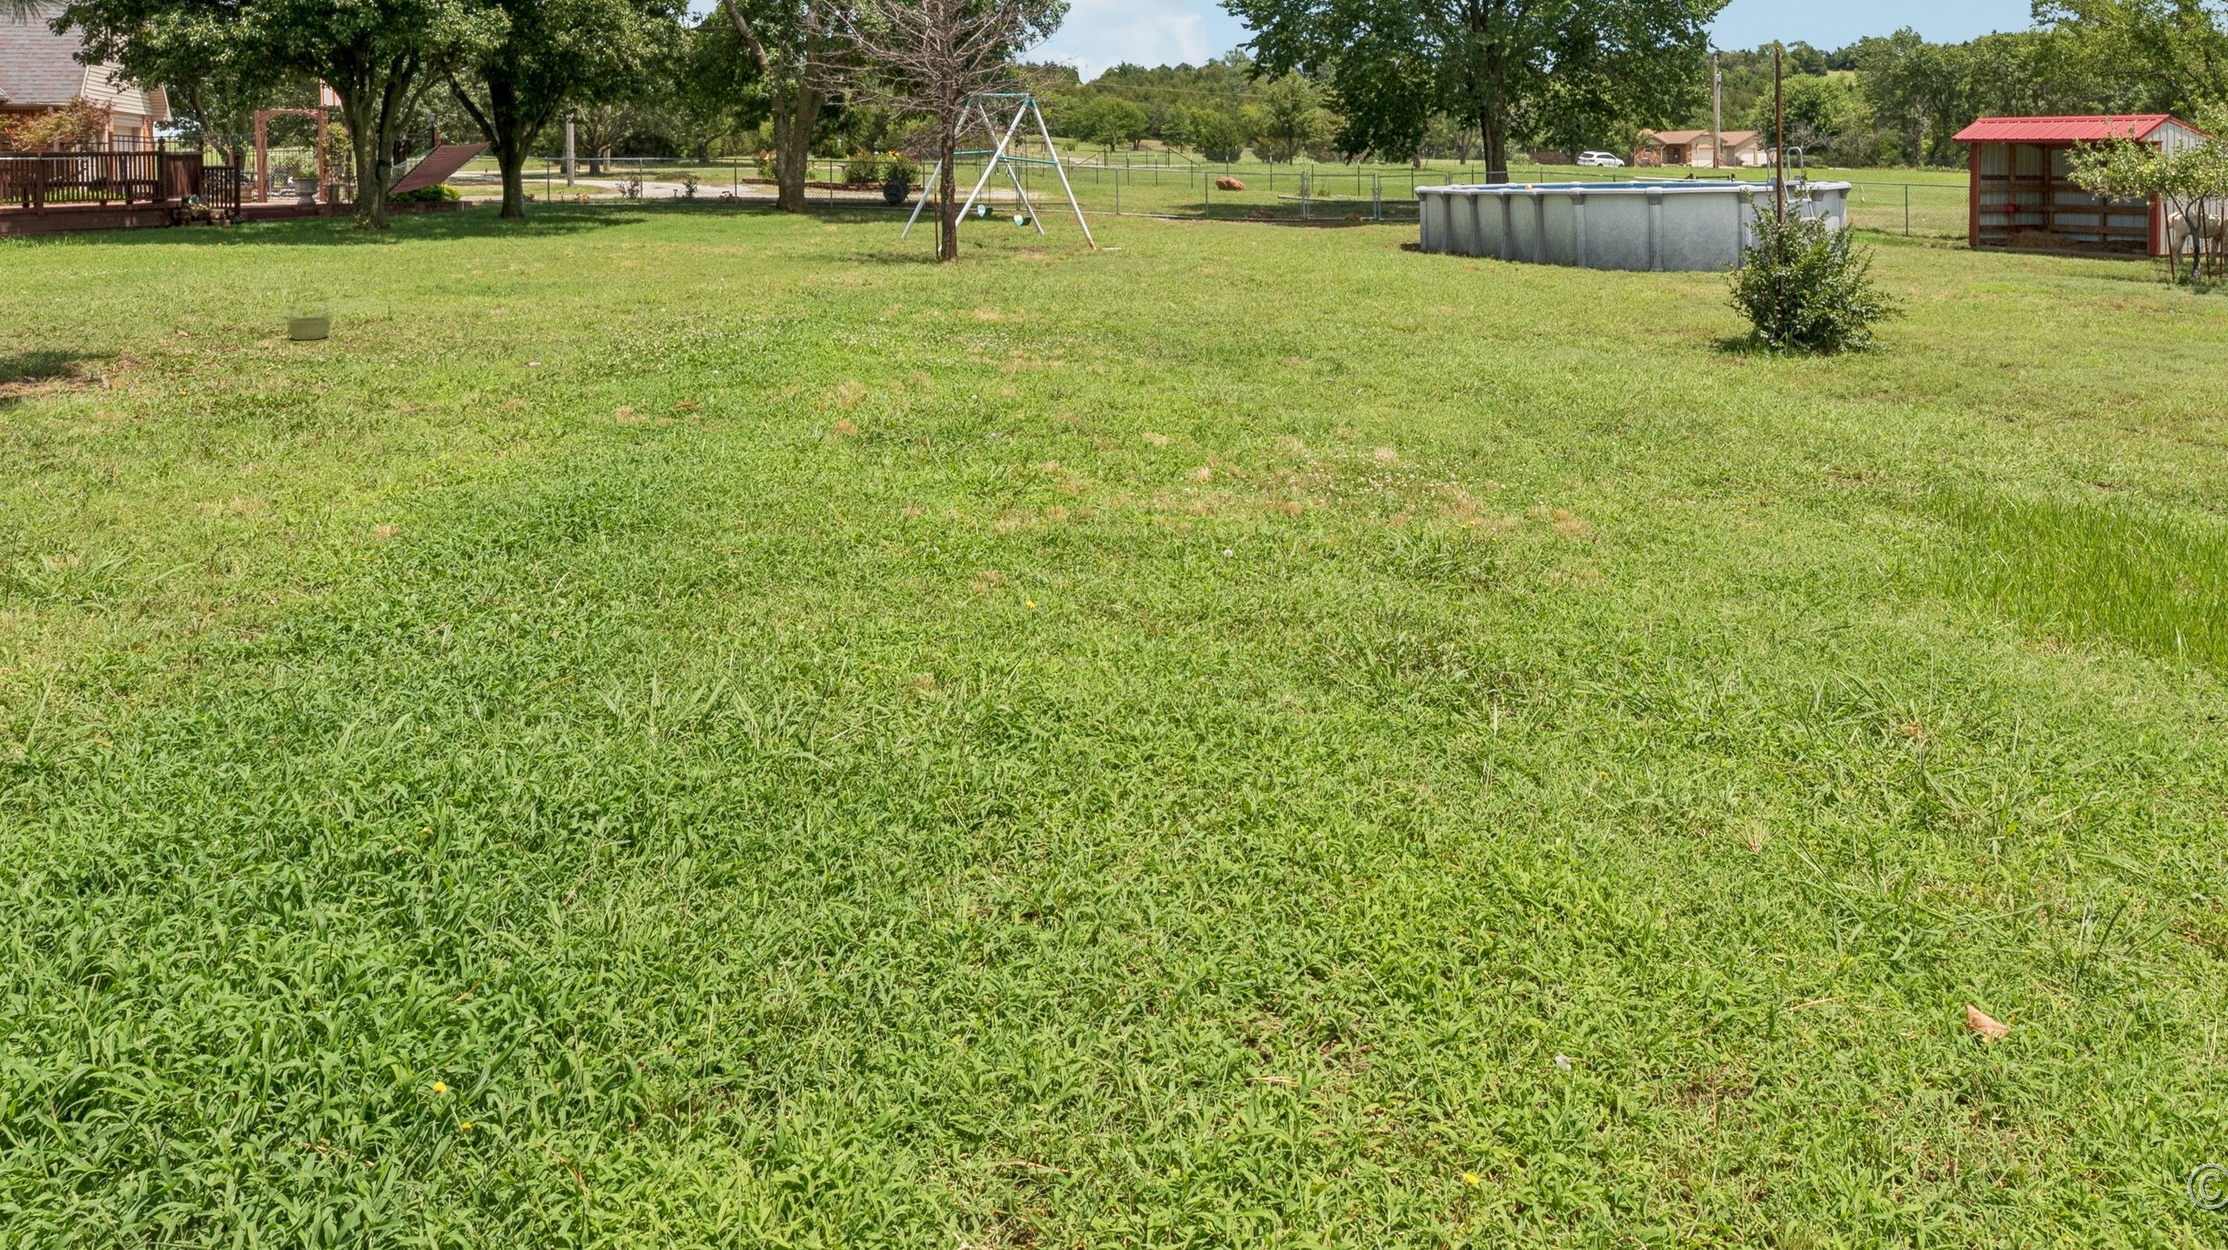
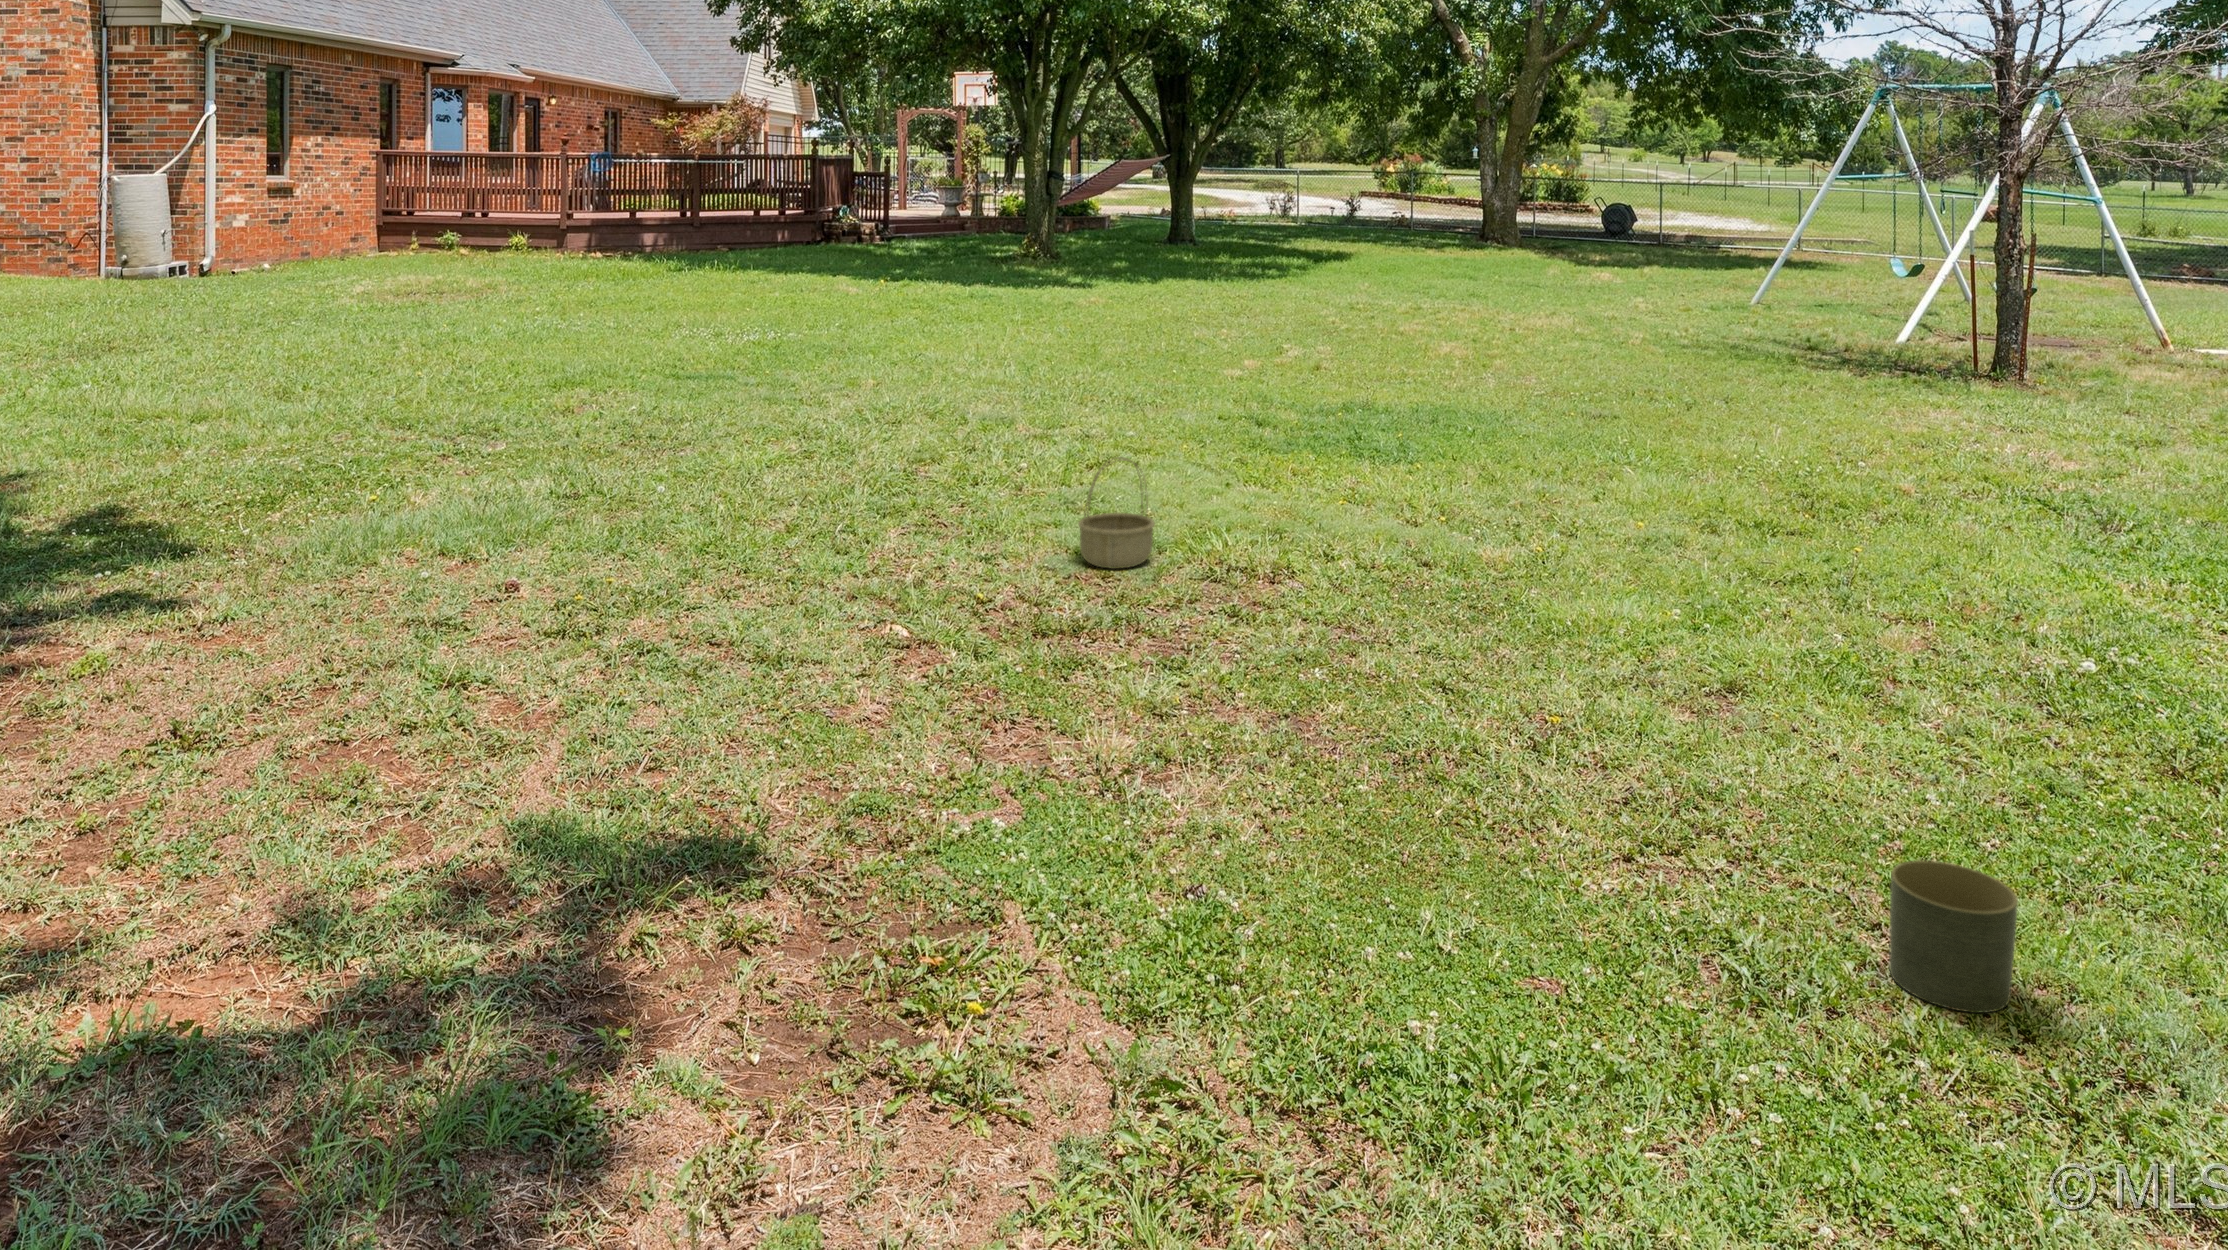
planter: none [520,356,556,391] -> present [1889,860,2018,1013]

